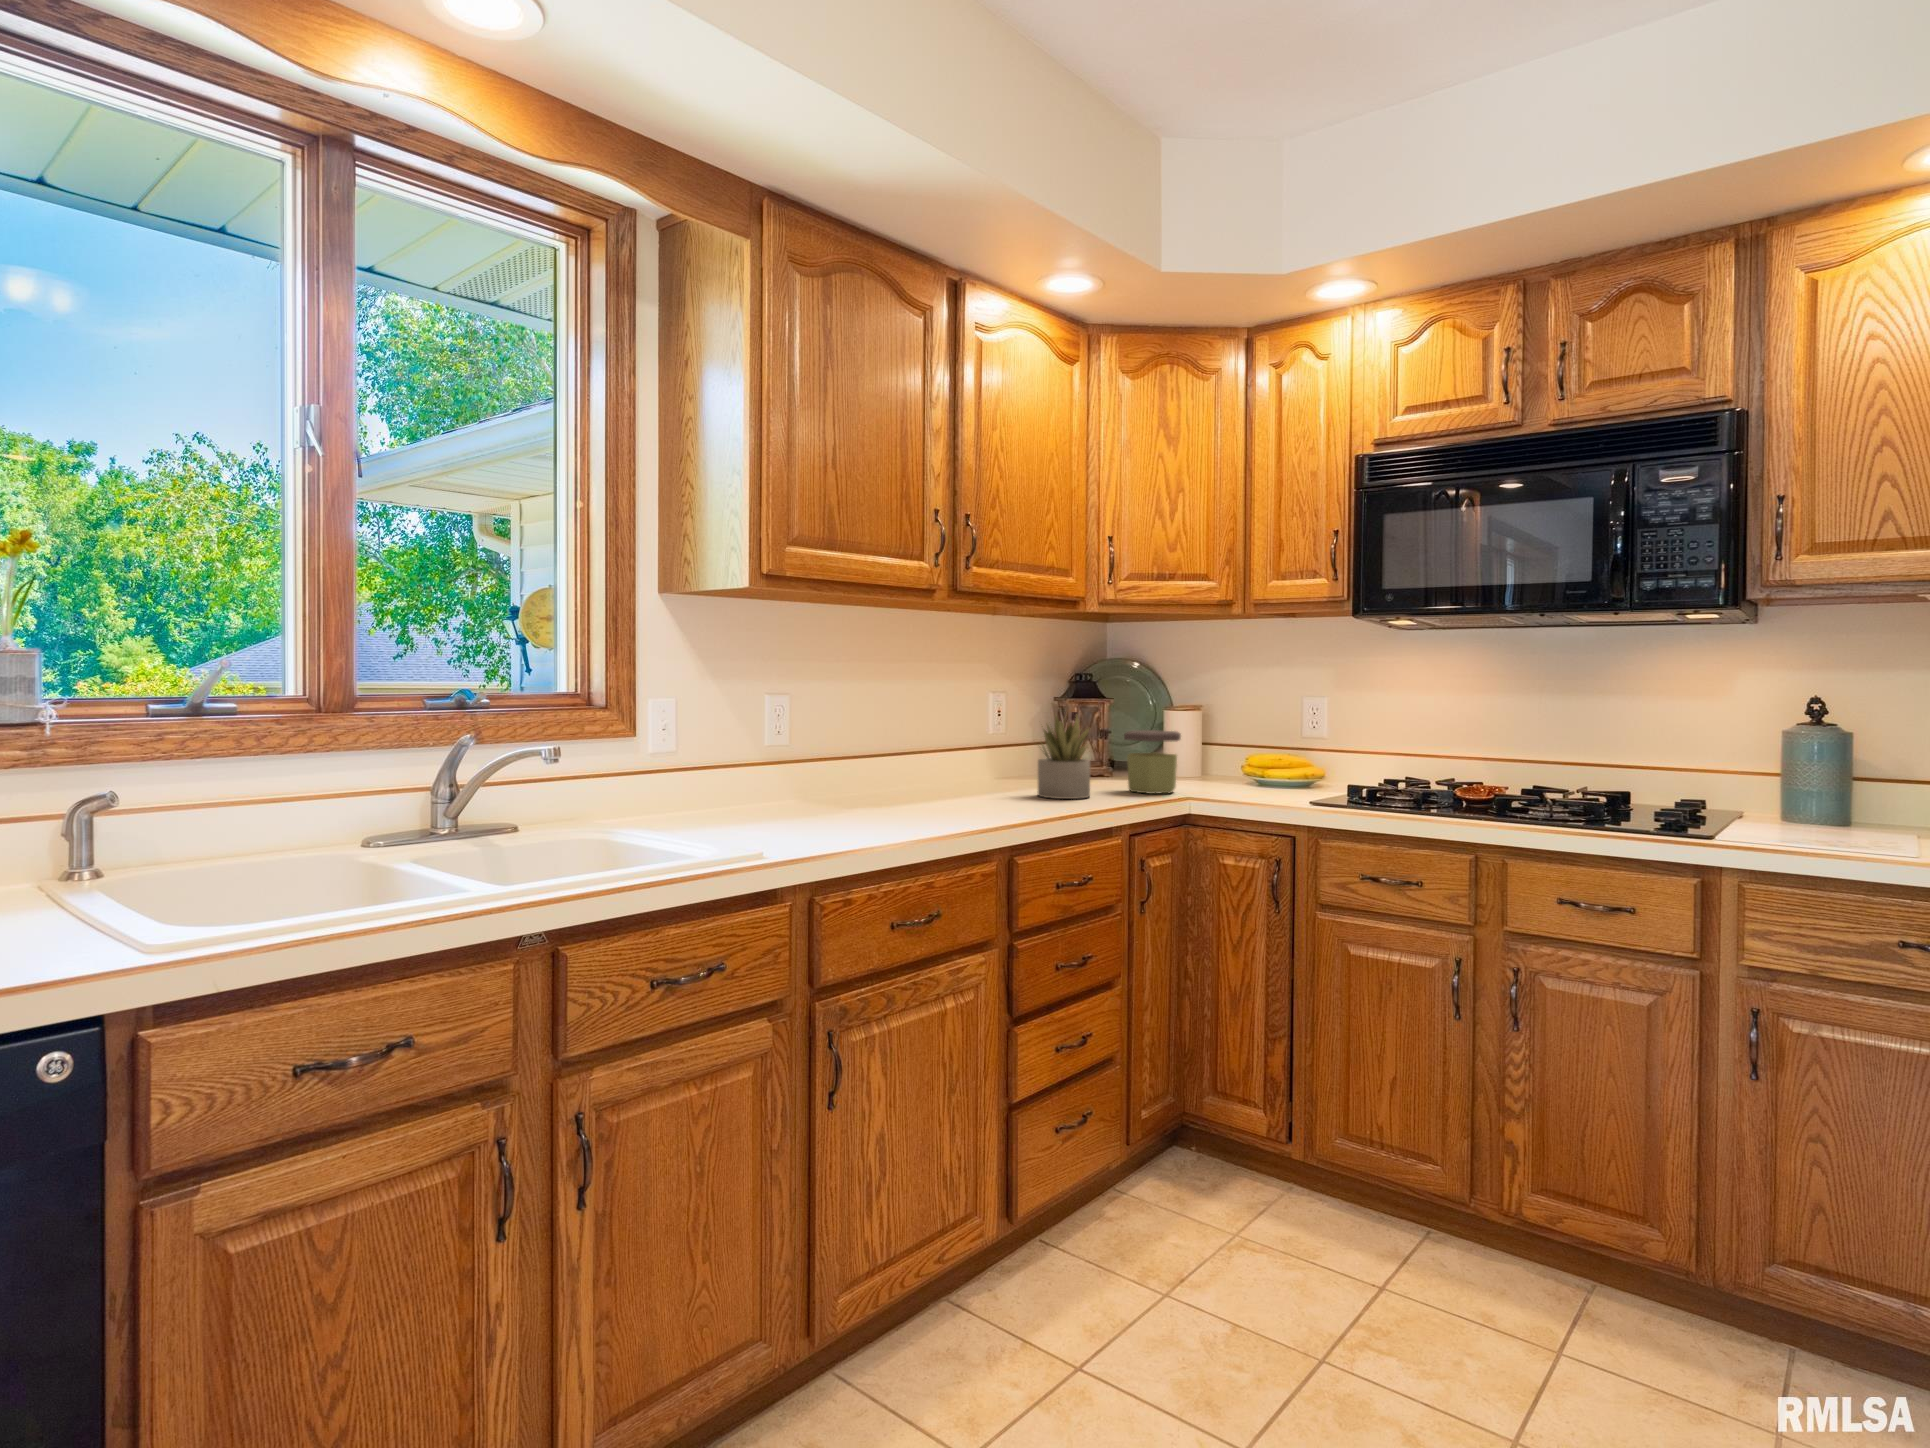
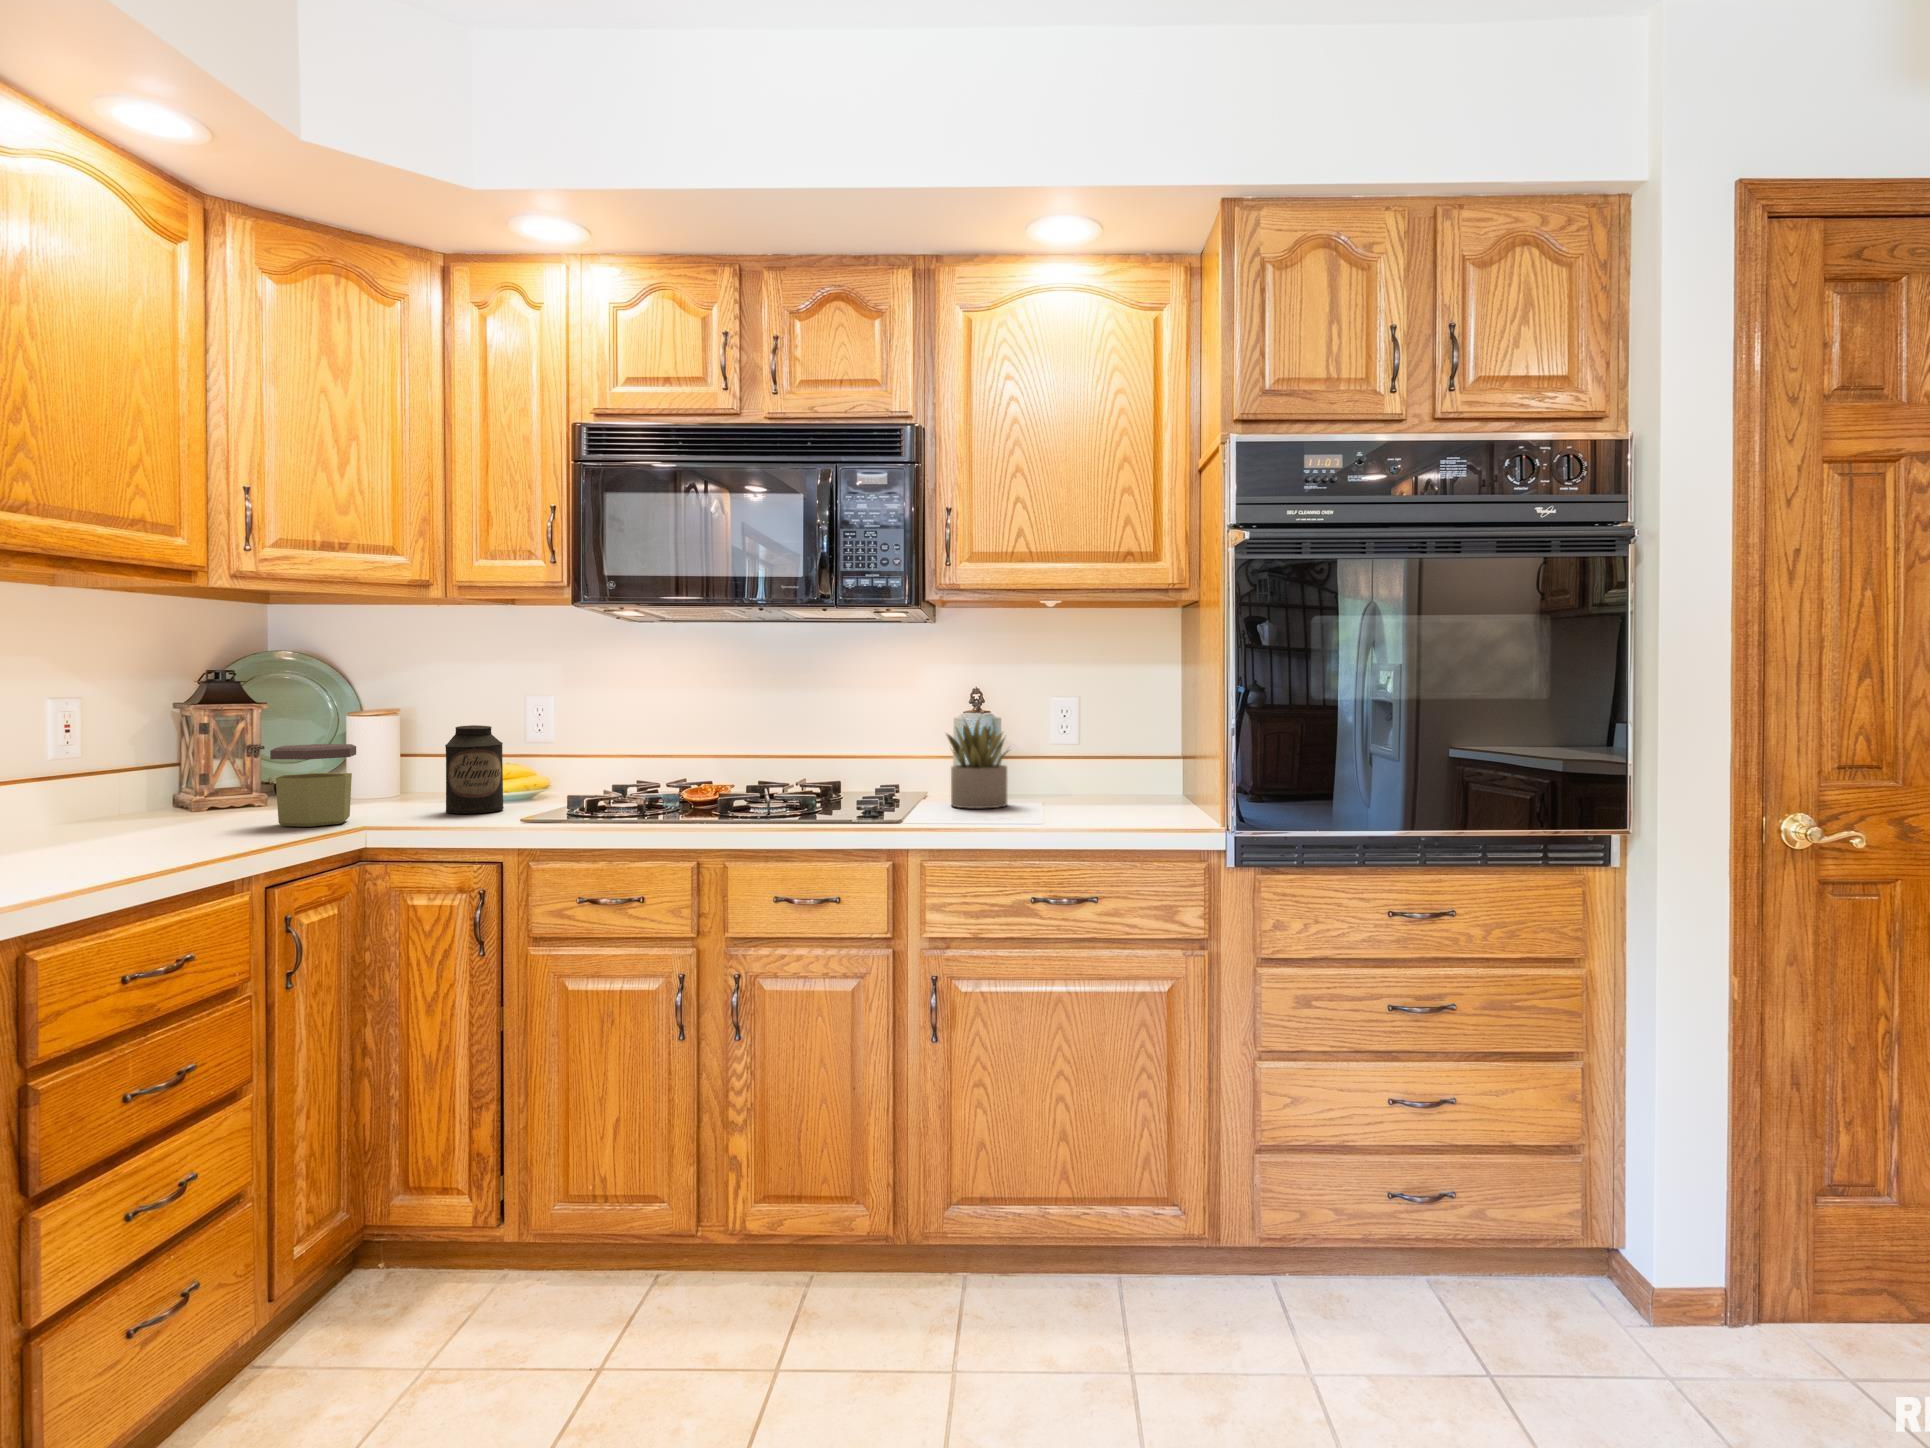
succulent plant: present [1038,715,1090,799] -> present [947,718,1008,809]
canister: none [1245,720,1291,794] -> present [445,725,504,814]

